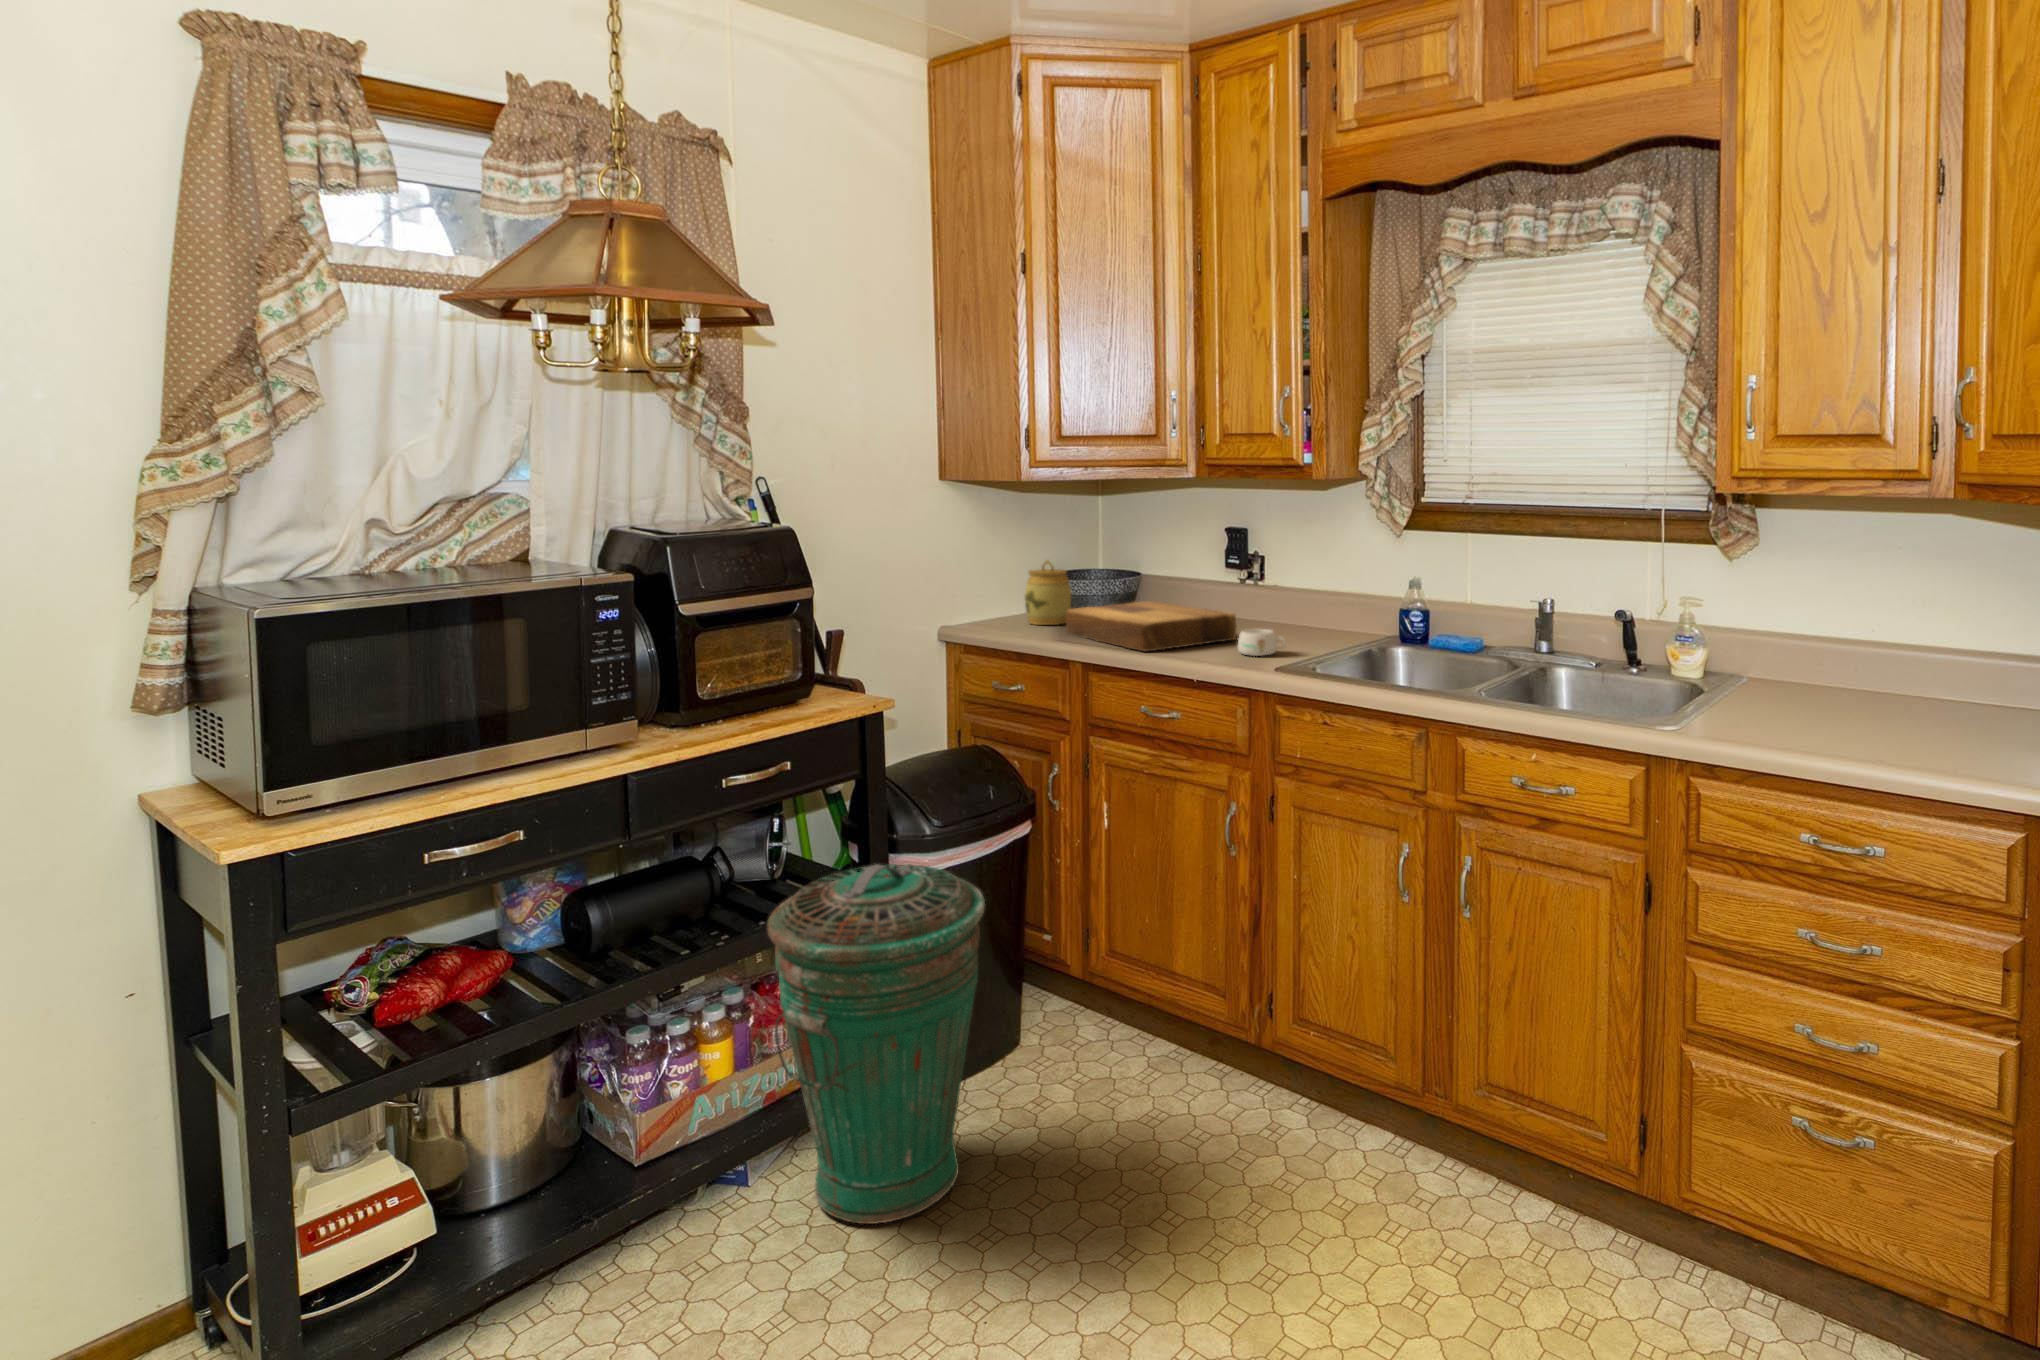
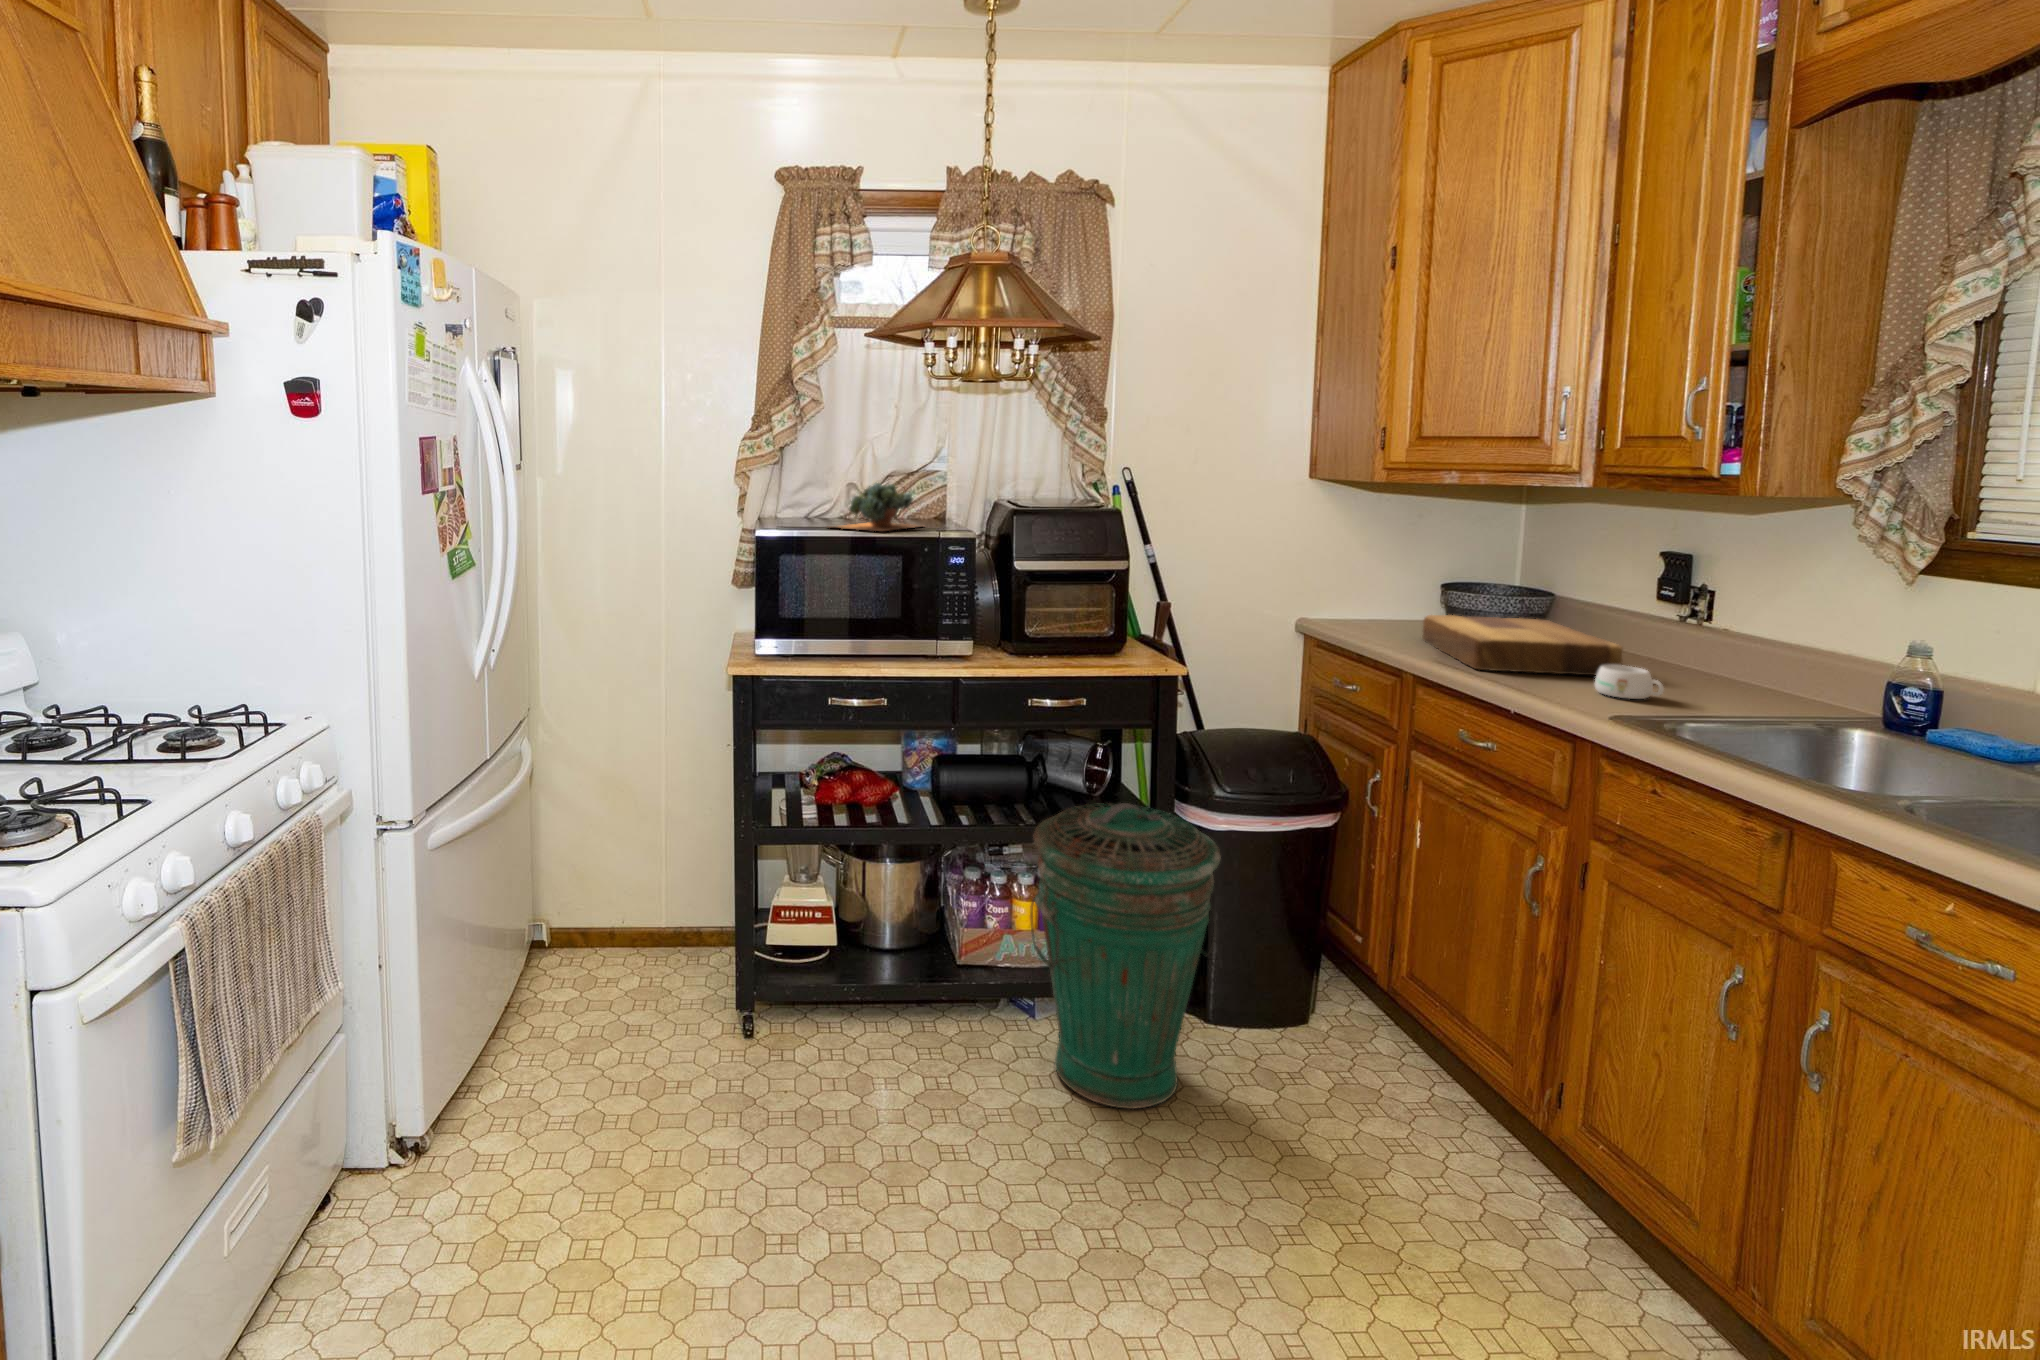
succulent plant: none [366,511,521,585] -> present [827,483,924,531]
jar: present [1025,560,1071,625] -> none [1393,562,1451,630]

